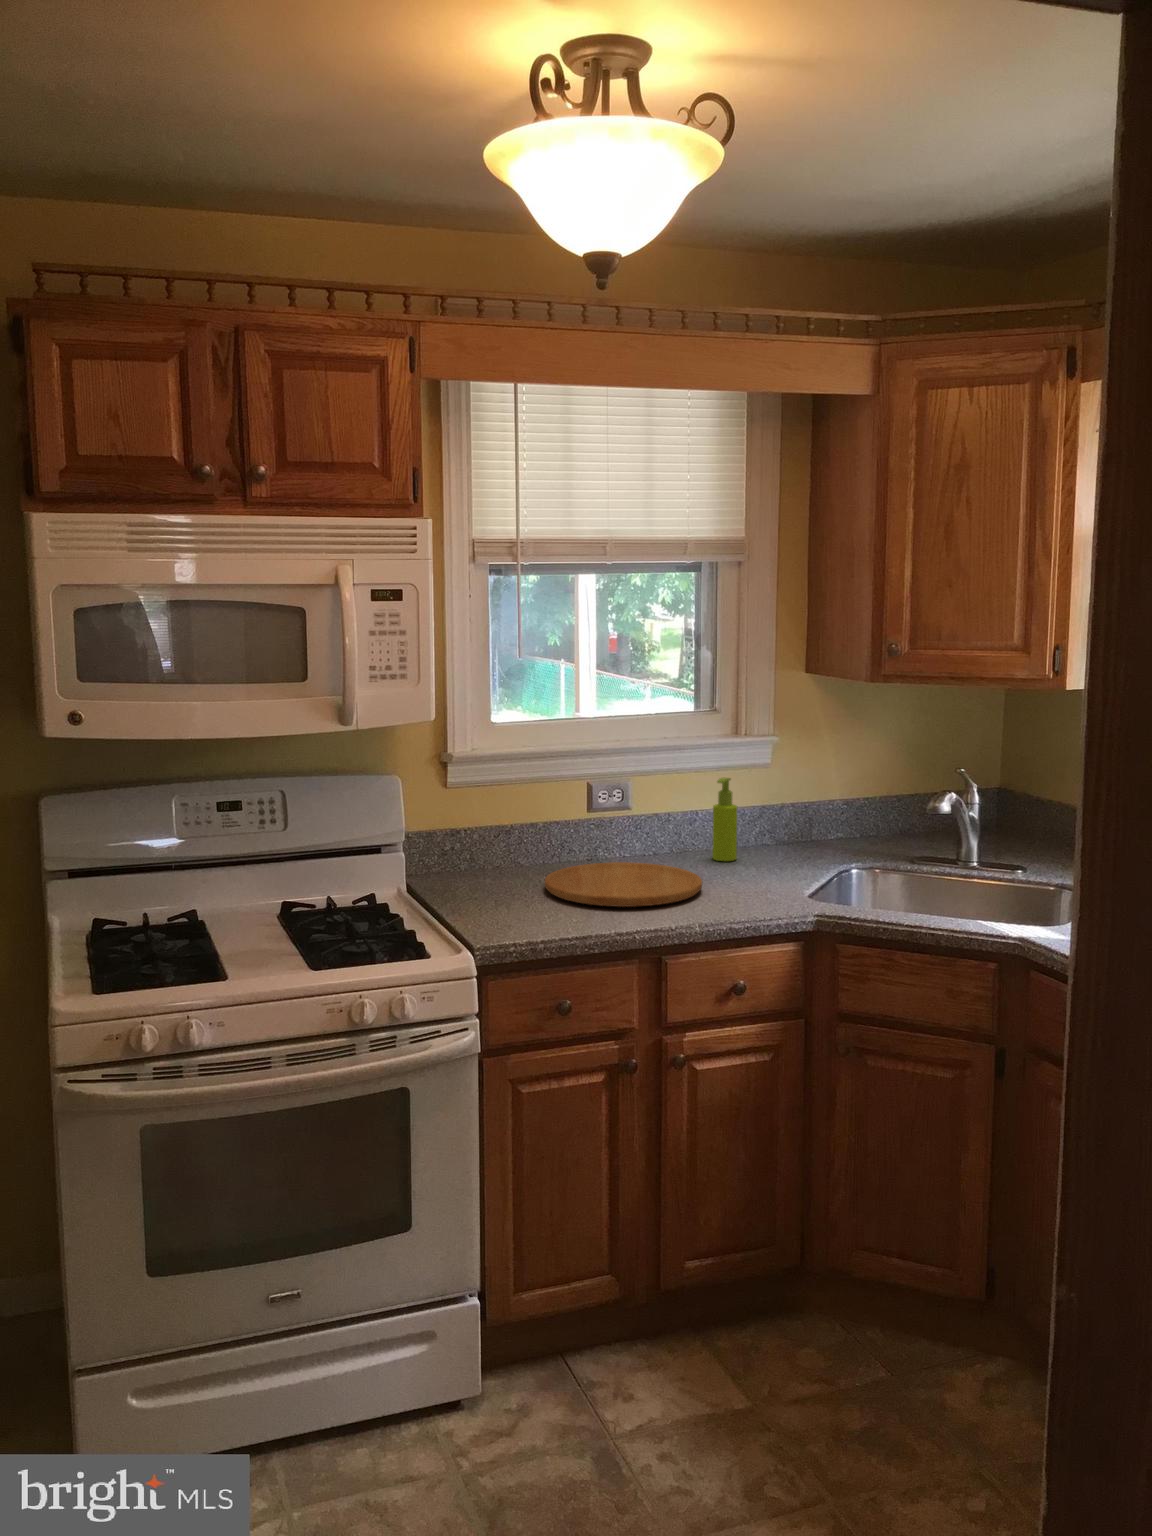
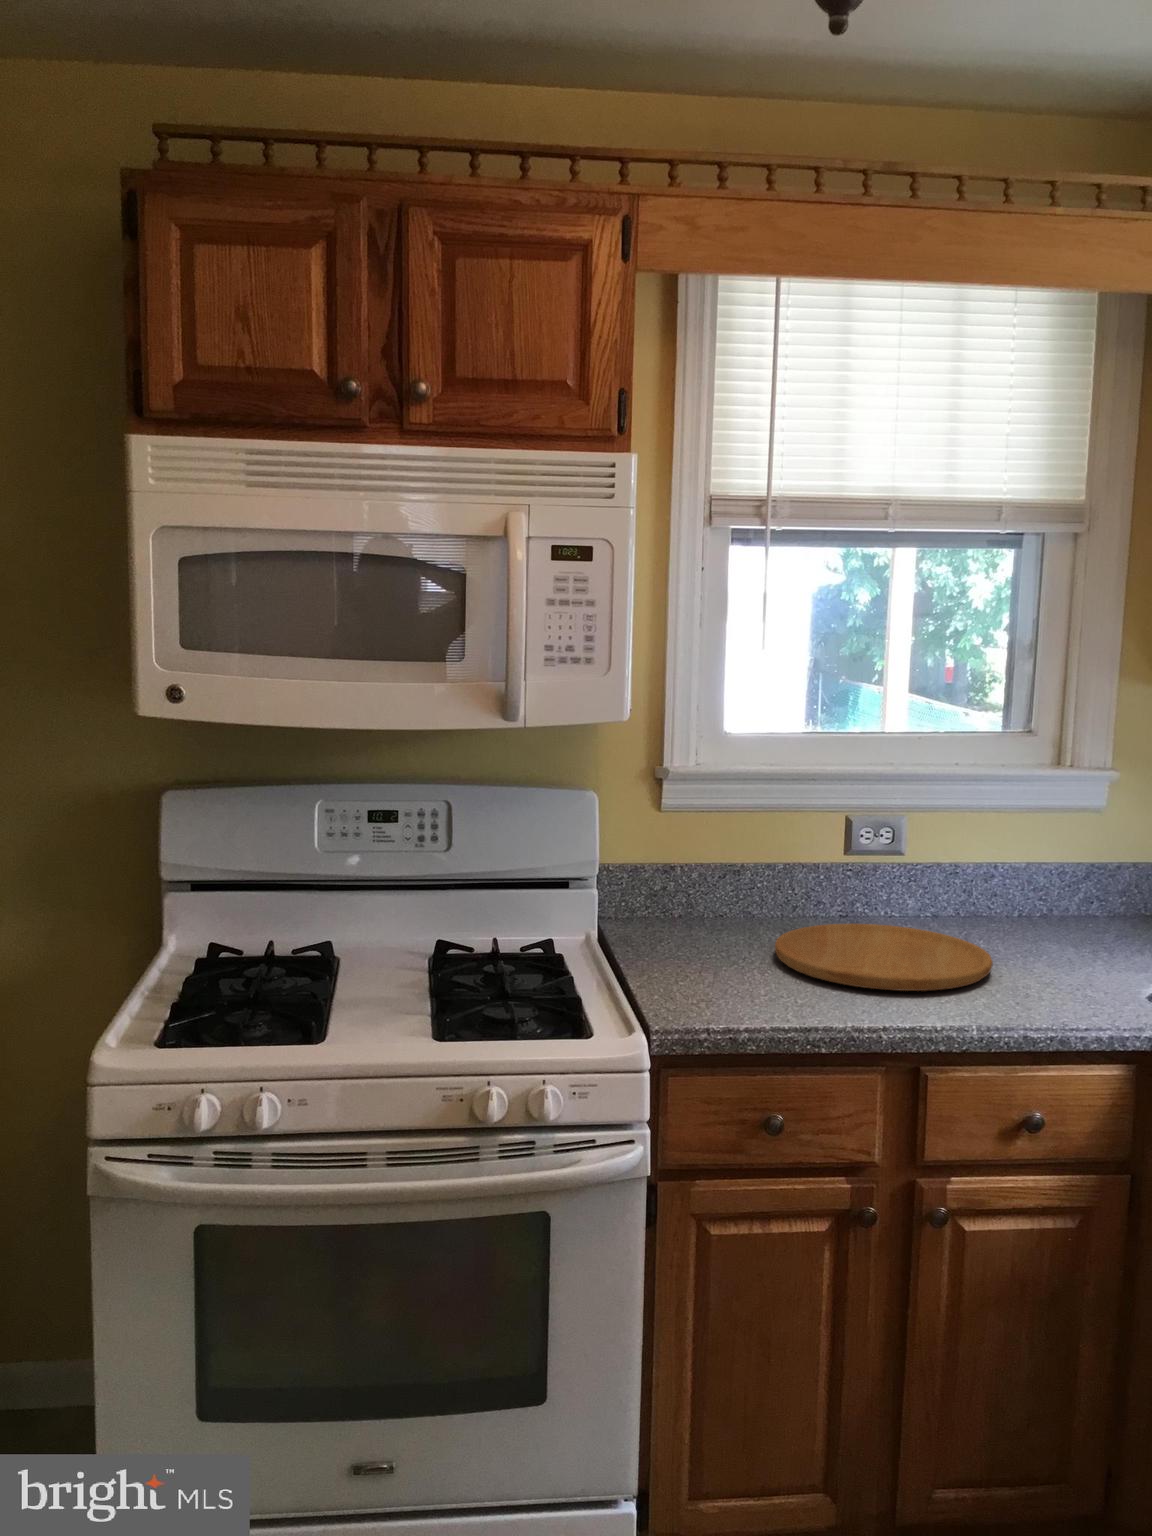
soap dispenser: present [712,777,737,861] -> none [1015,822,1054,935]

